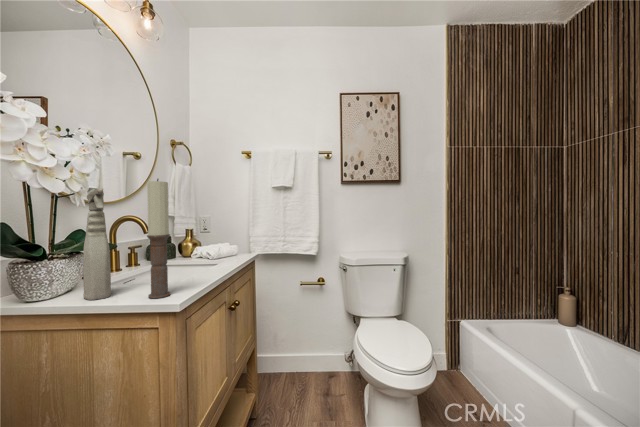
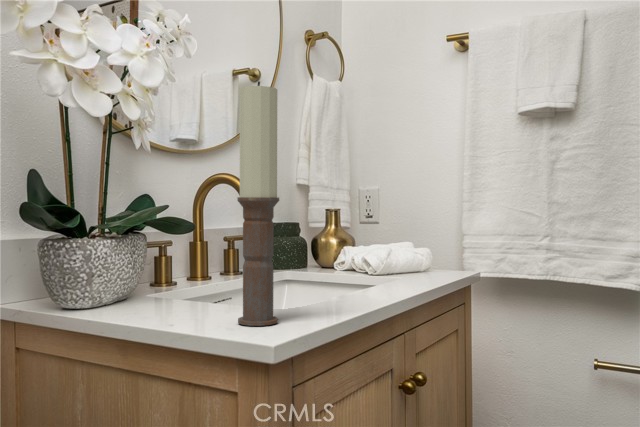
spray bottle: present [83,188,111,300] -> none [138,106,180,317]

